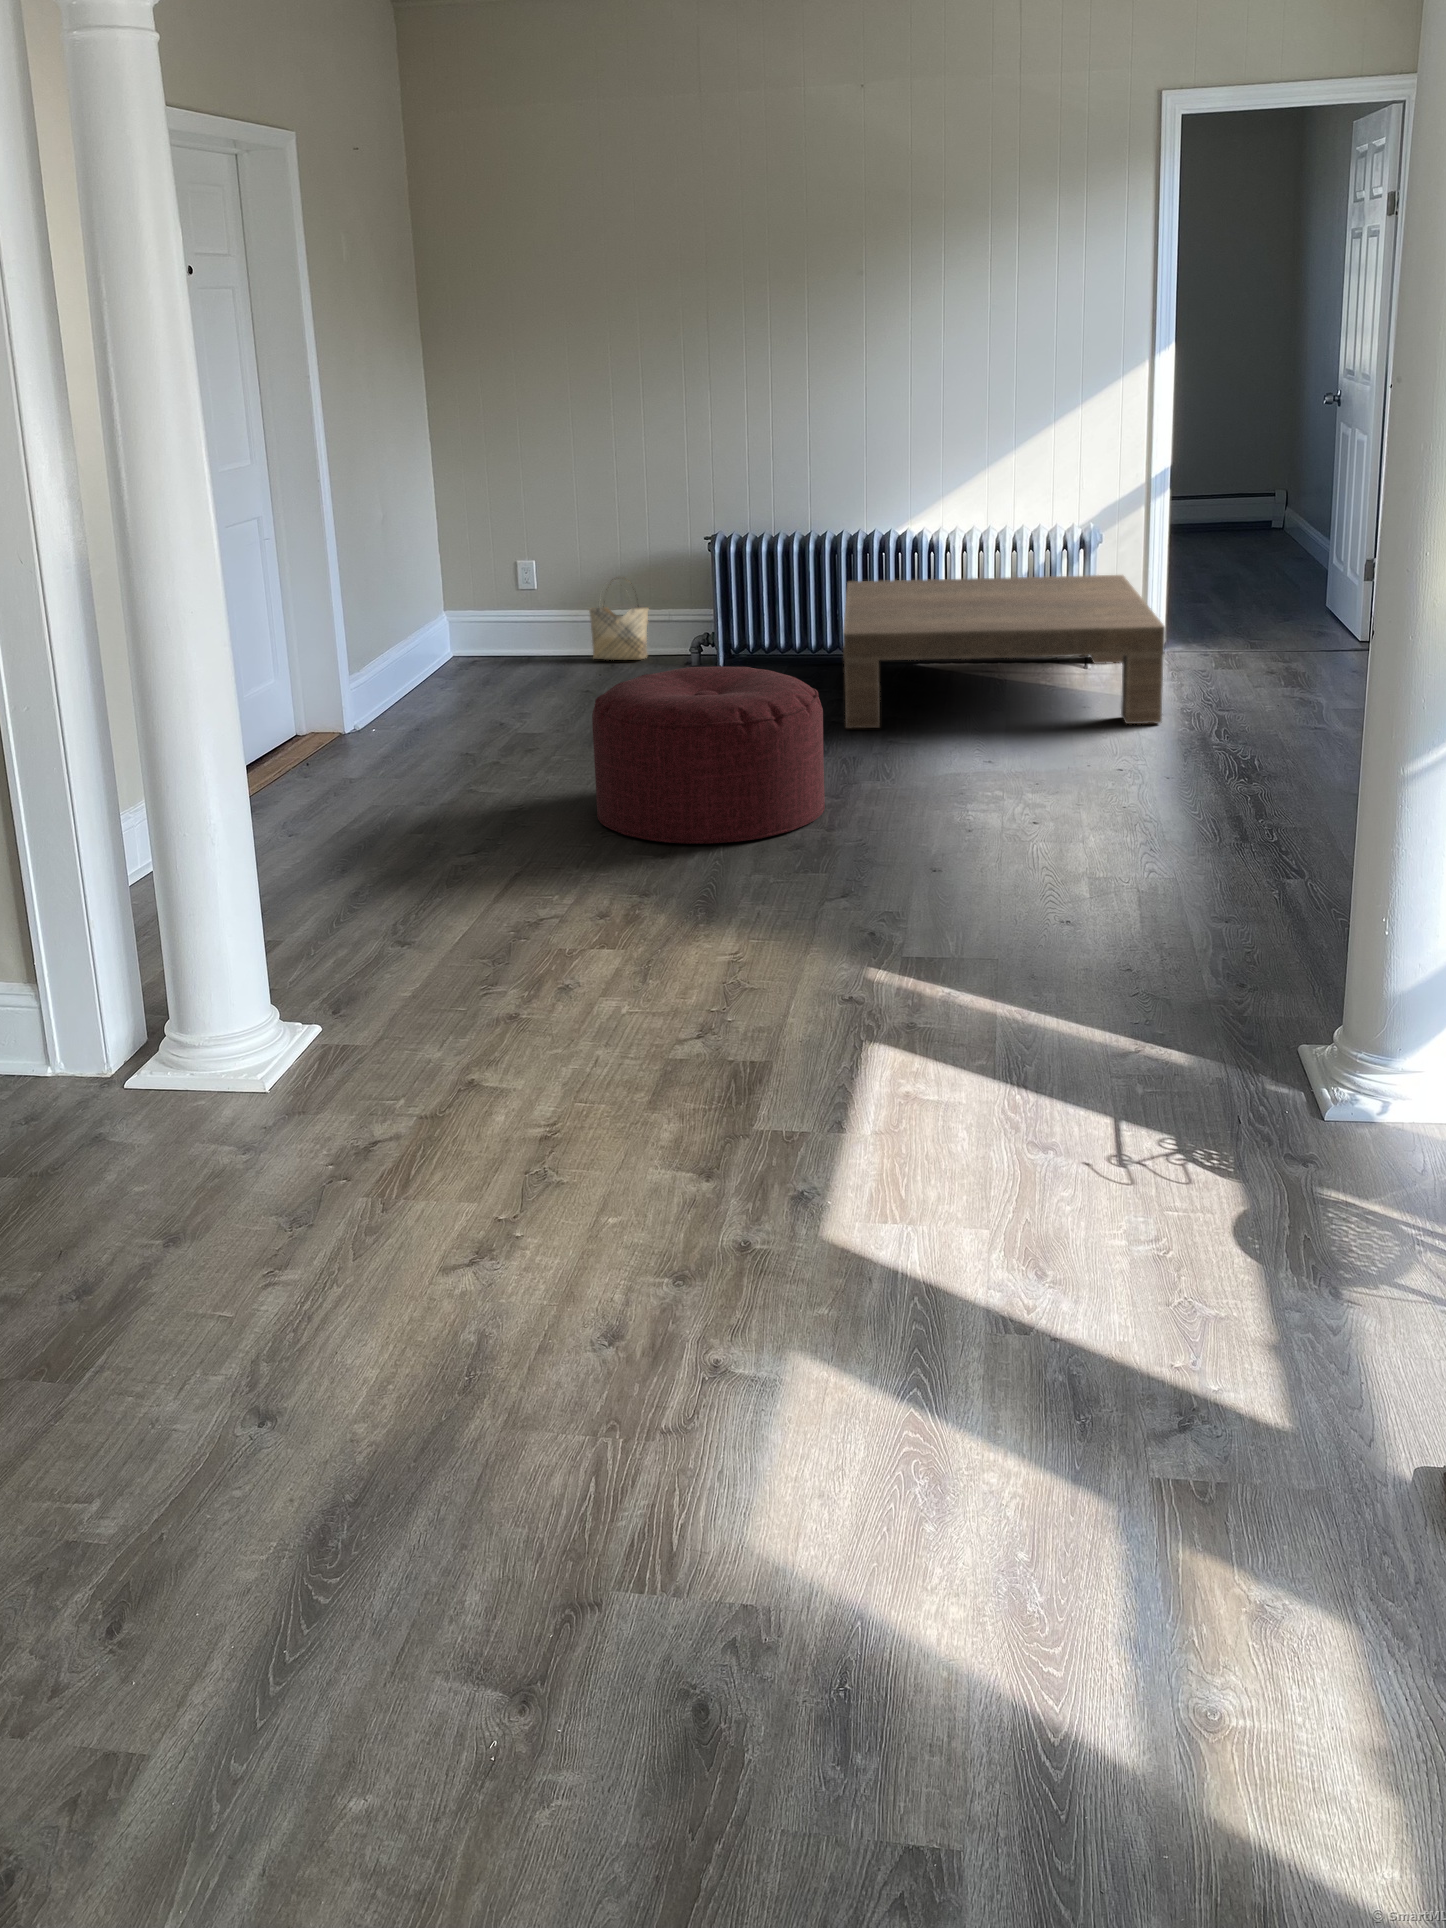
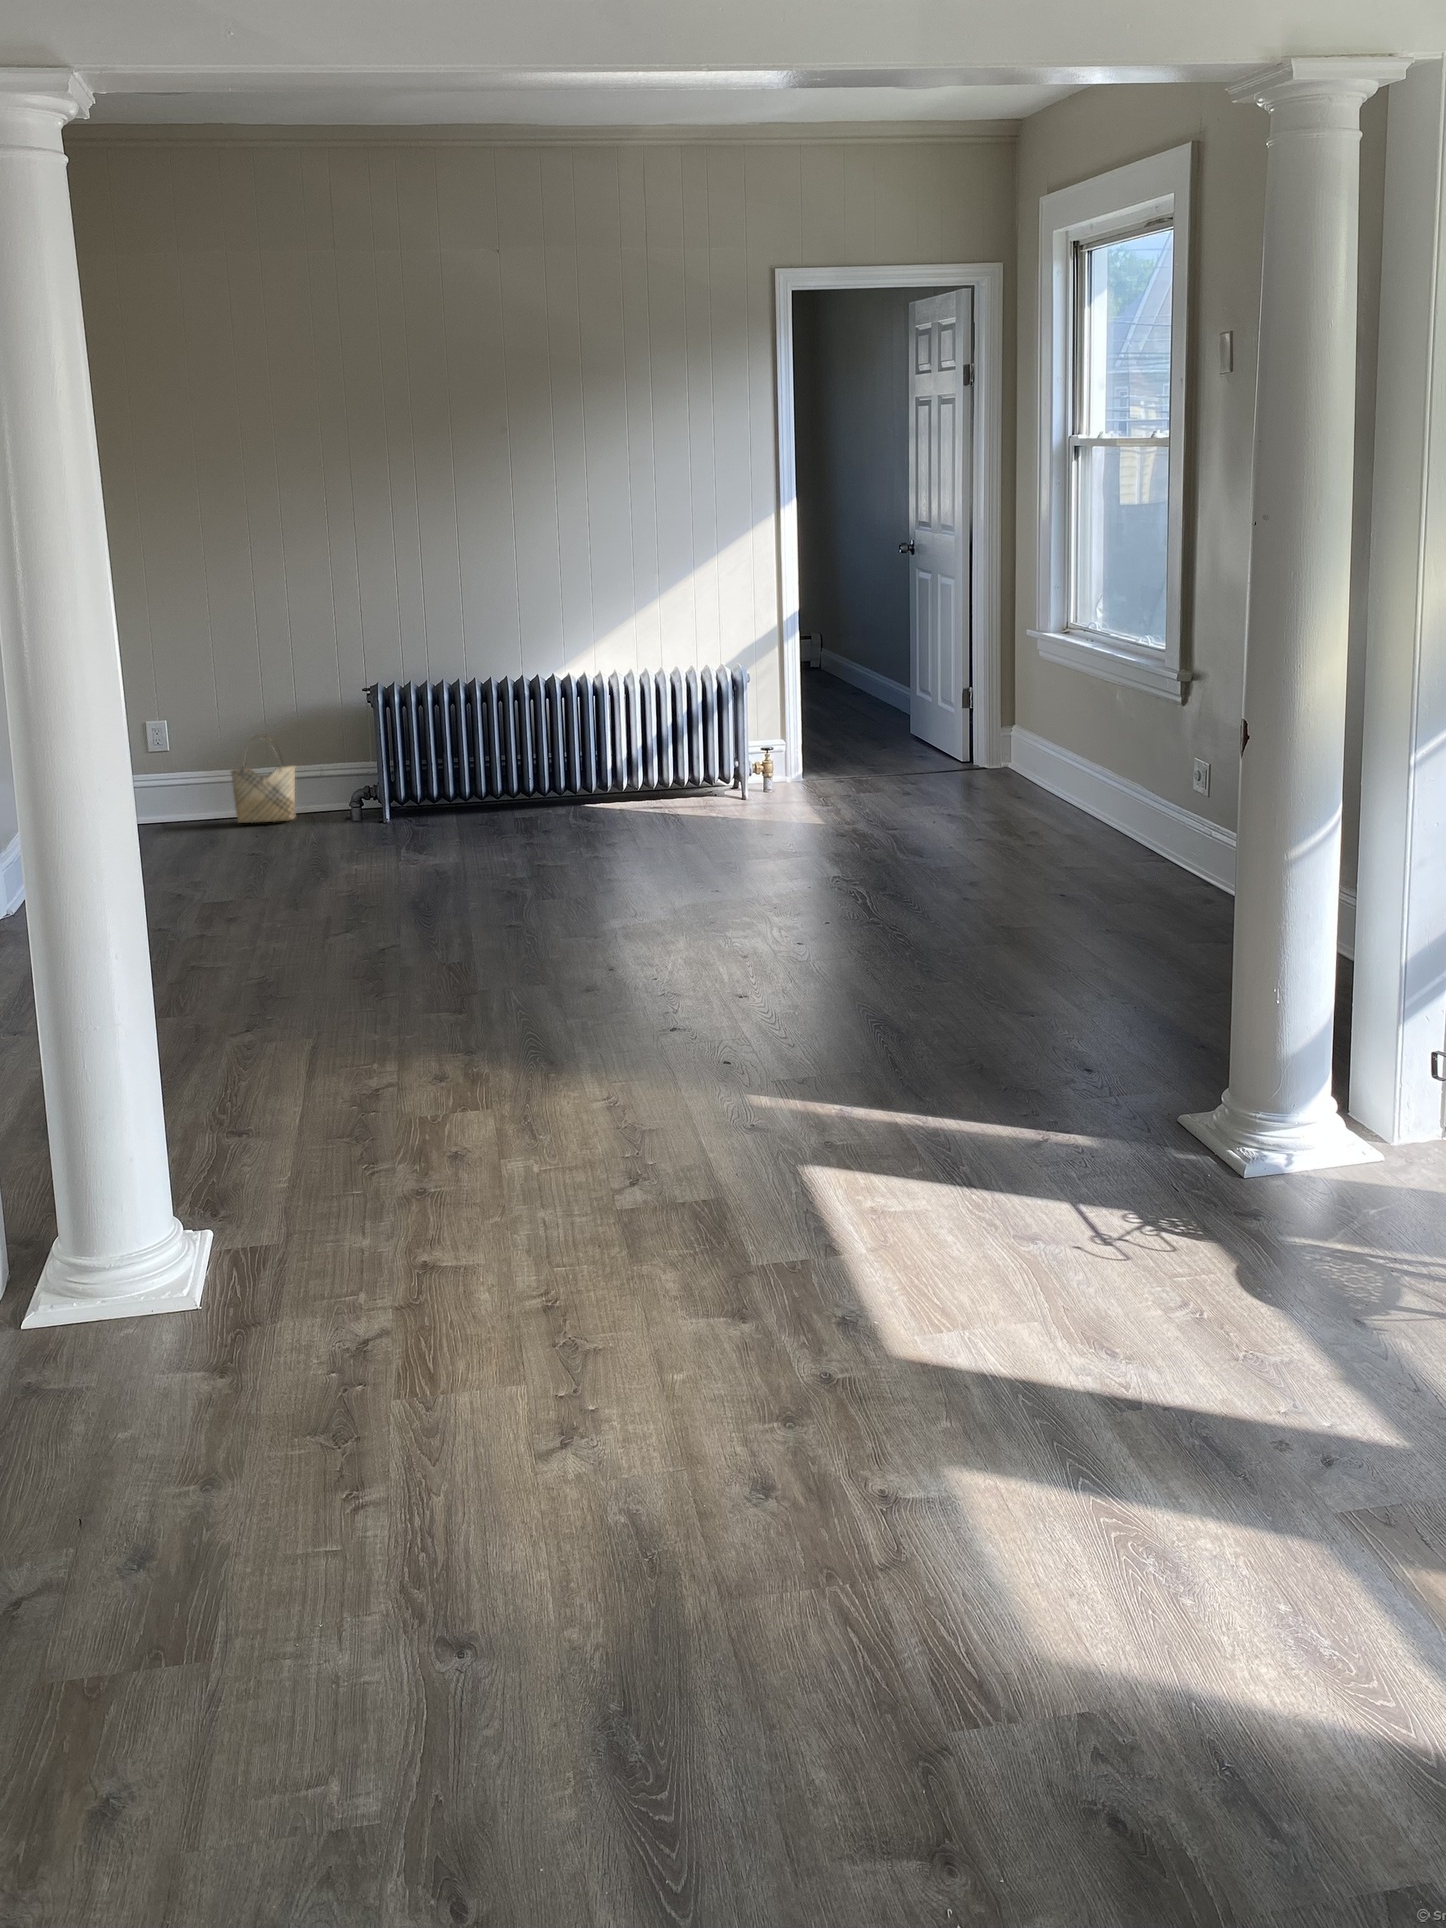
coffee table: present [843,575,1165,728] -> none [508,710,854,873]
ottoman: present [592,667,825,844] -> none [353,815,595,1000]

